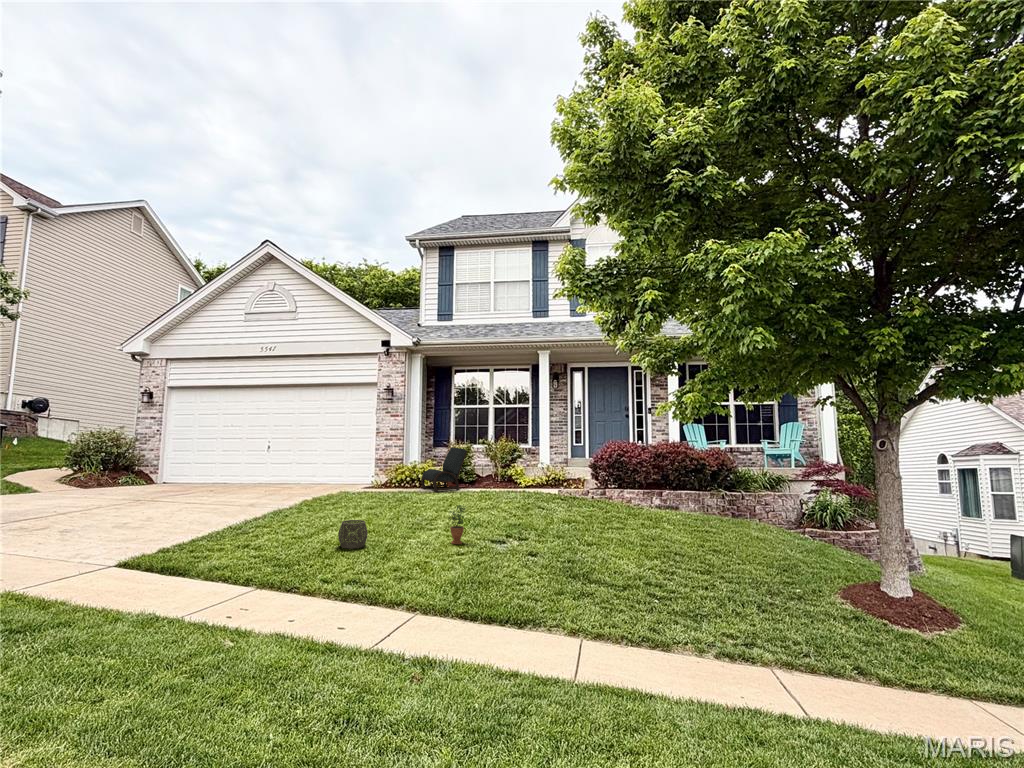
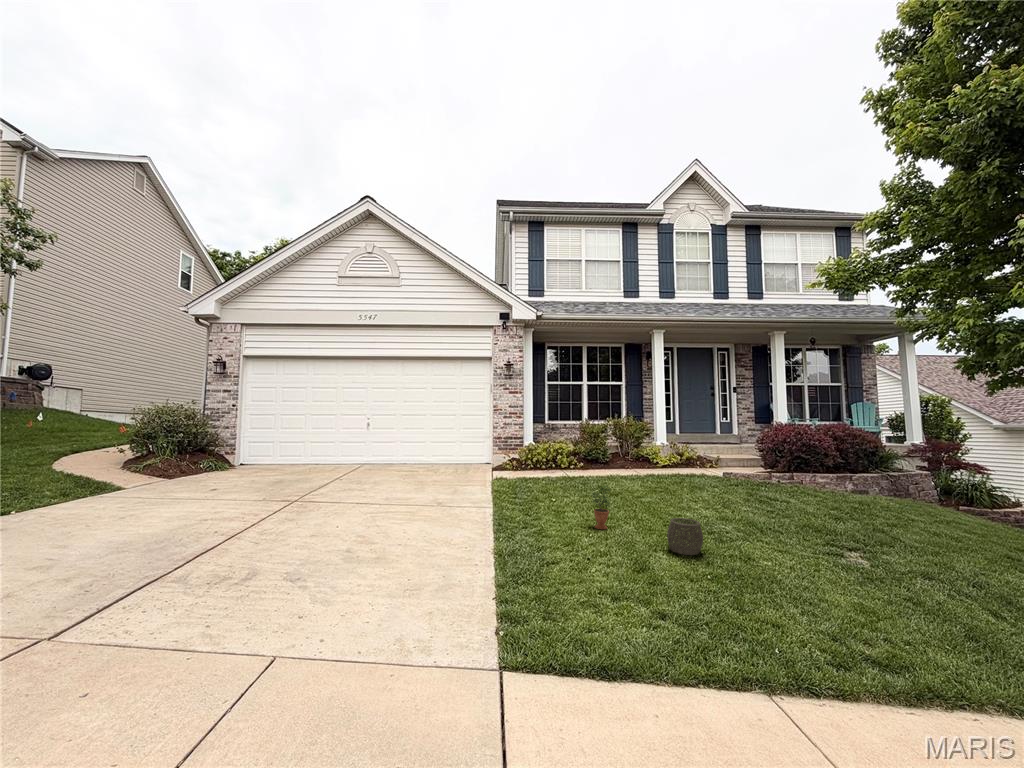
lounge chair: present [421,448,467,492] -> none [565,425,609,472]
potted plant: present [449,505,466,544] -> present [591,486,610,529]

